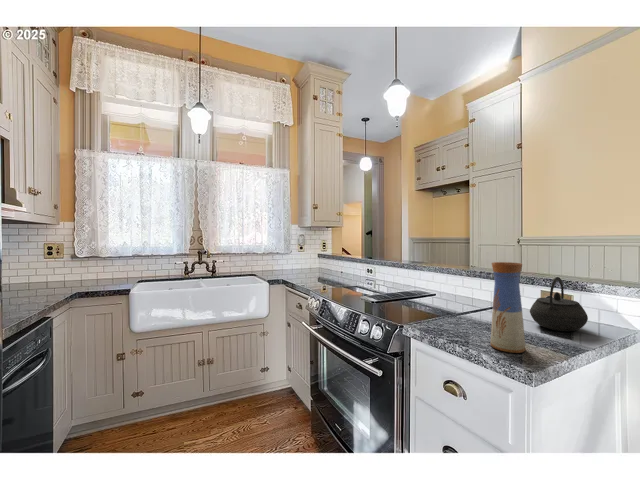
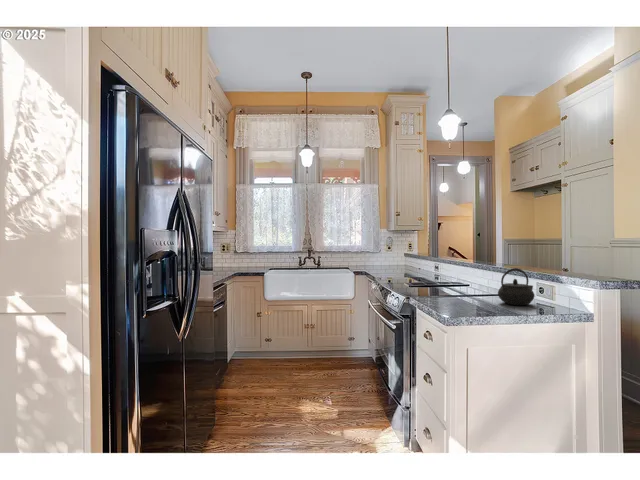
vase: present [491,262,526,353] -> none [445,256,464,309]

